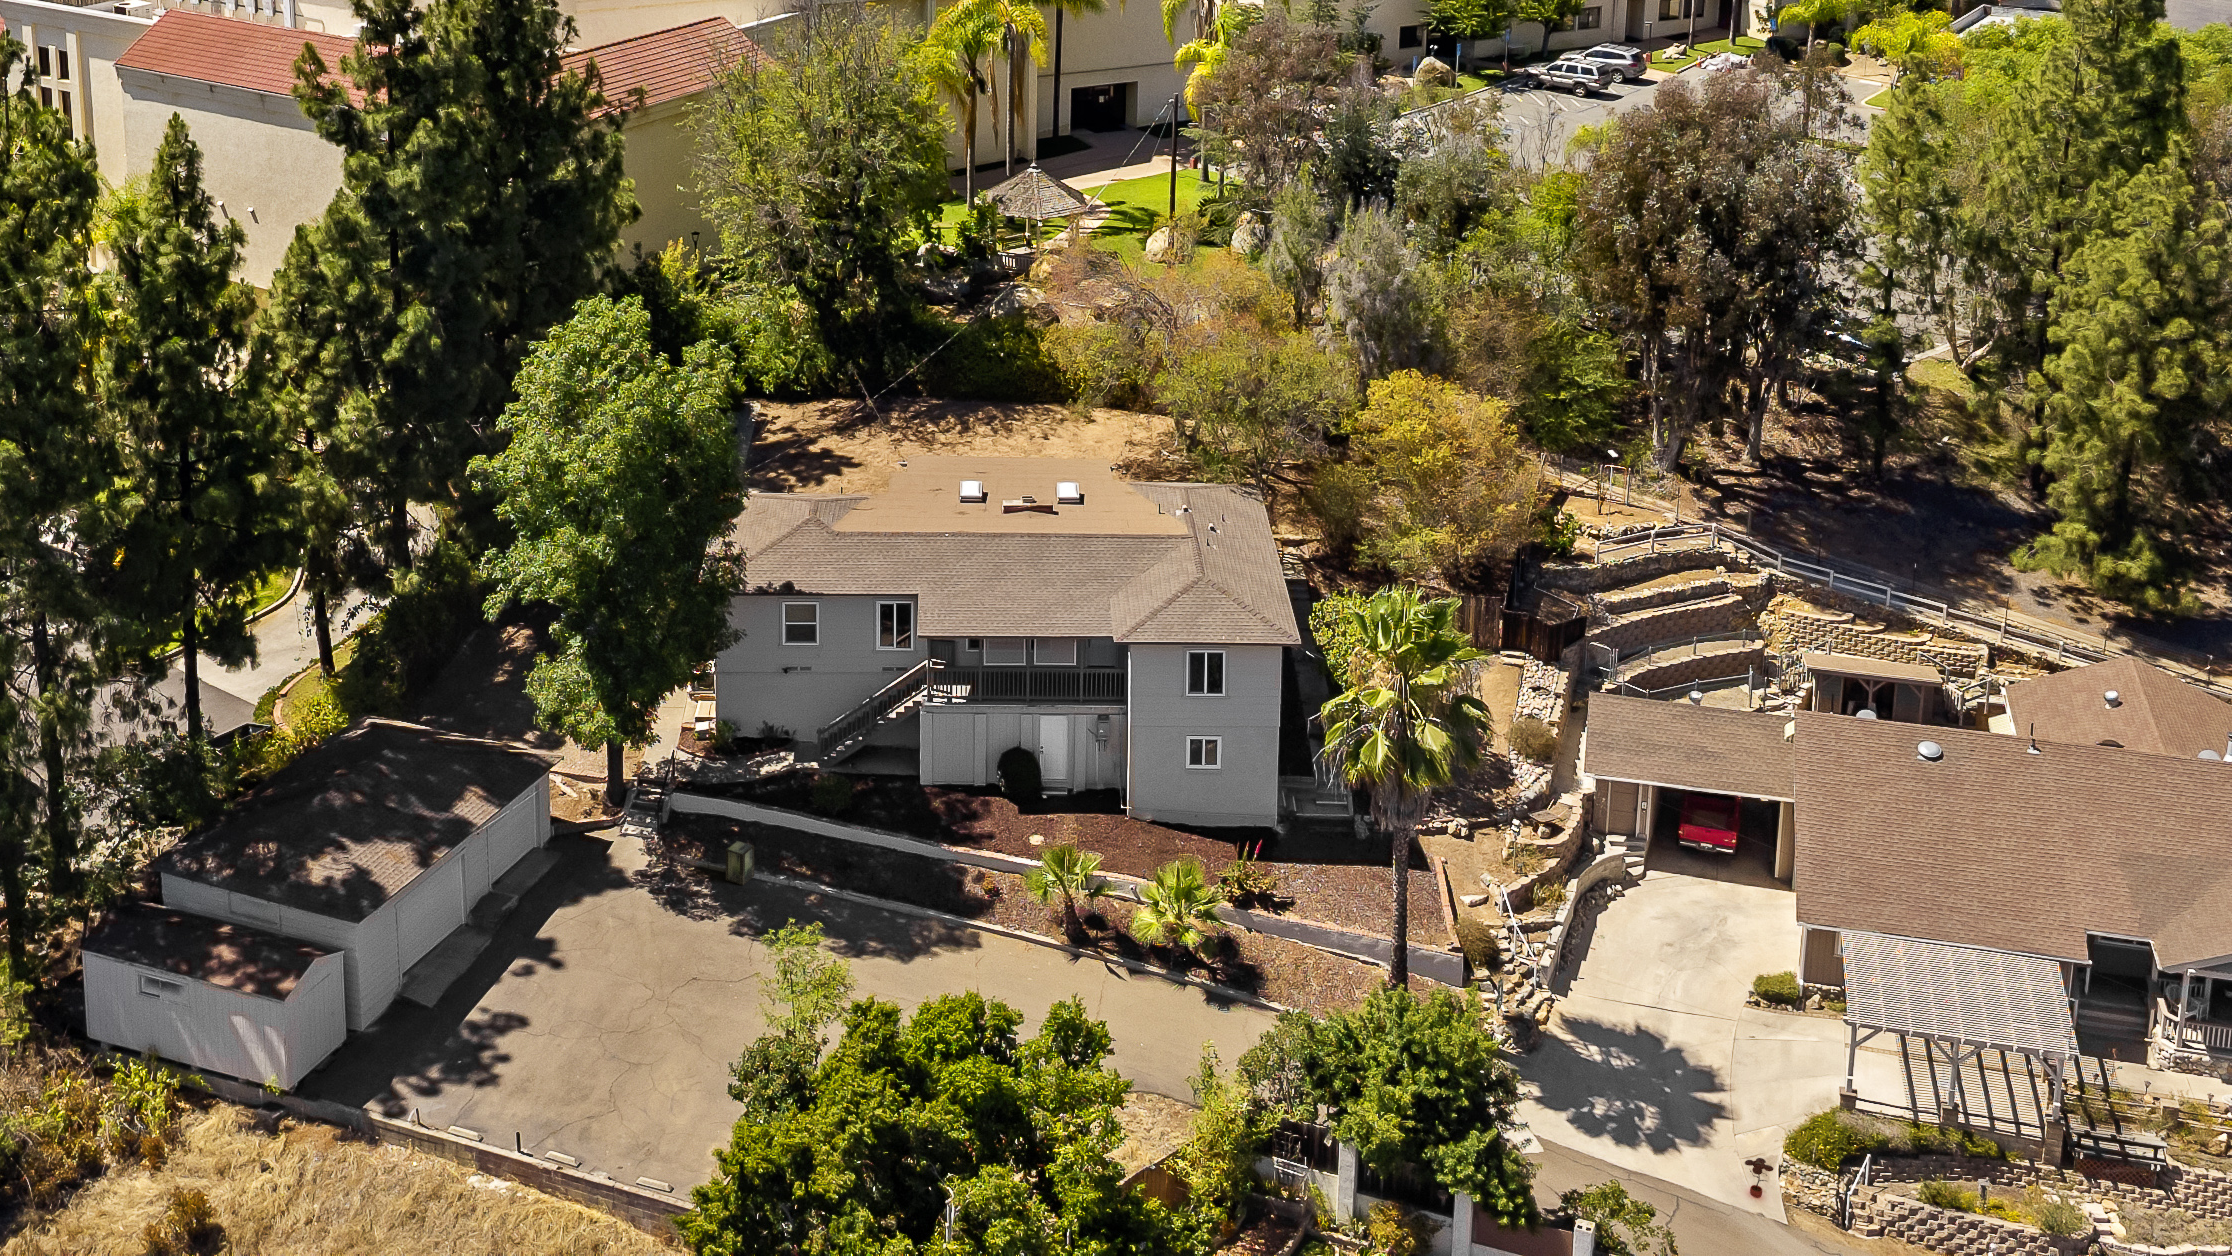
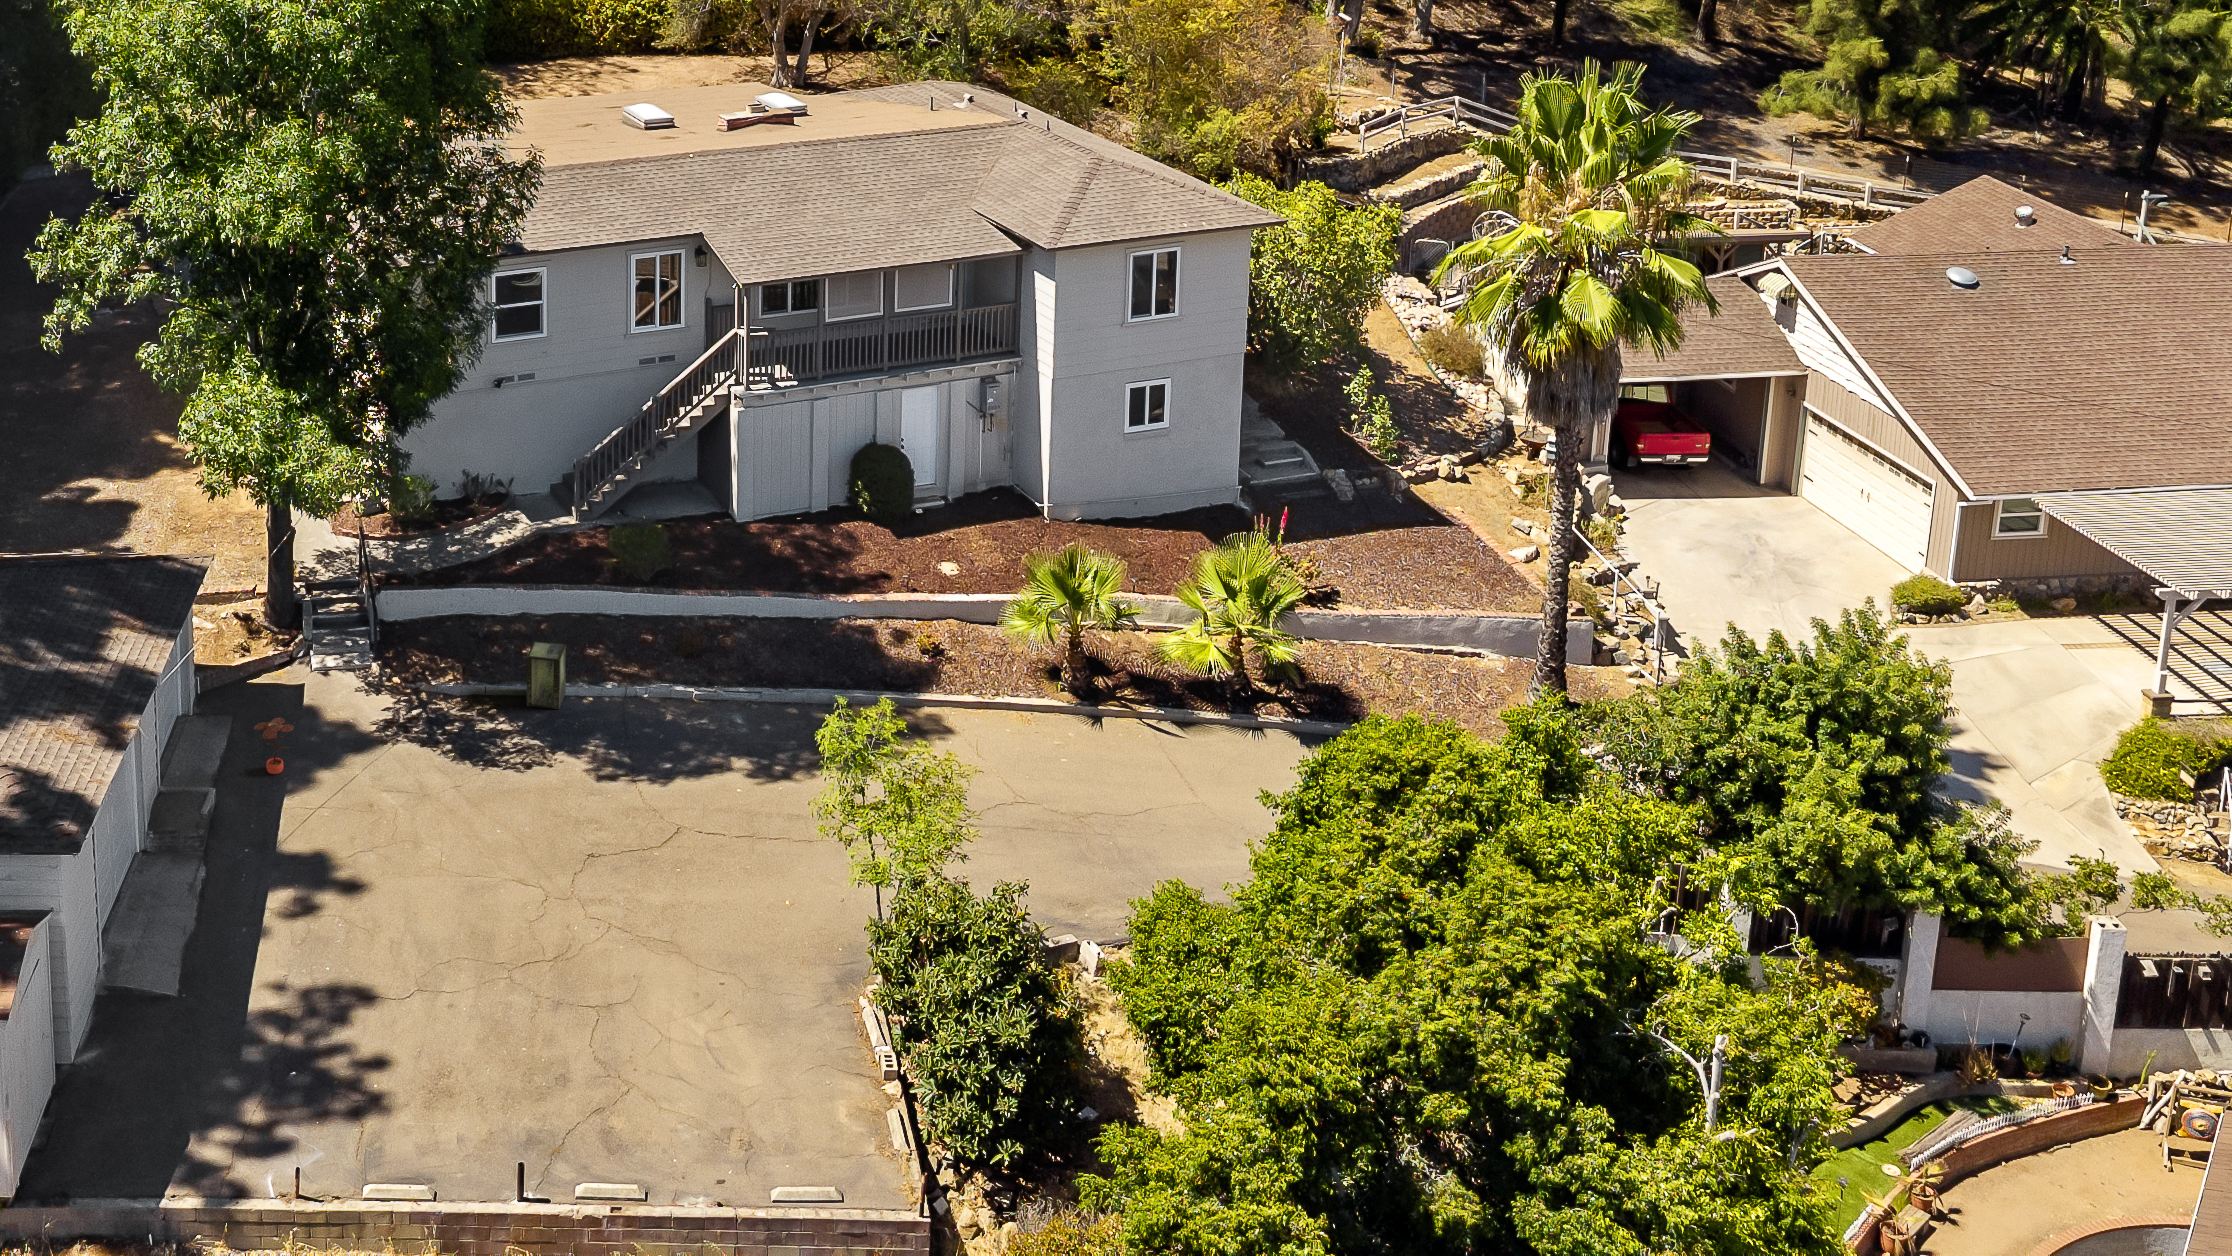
potted plant: present [1745,1158,1774,1197] -> present [254,718,294,774]

